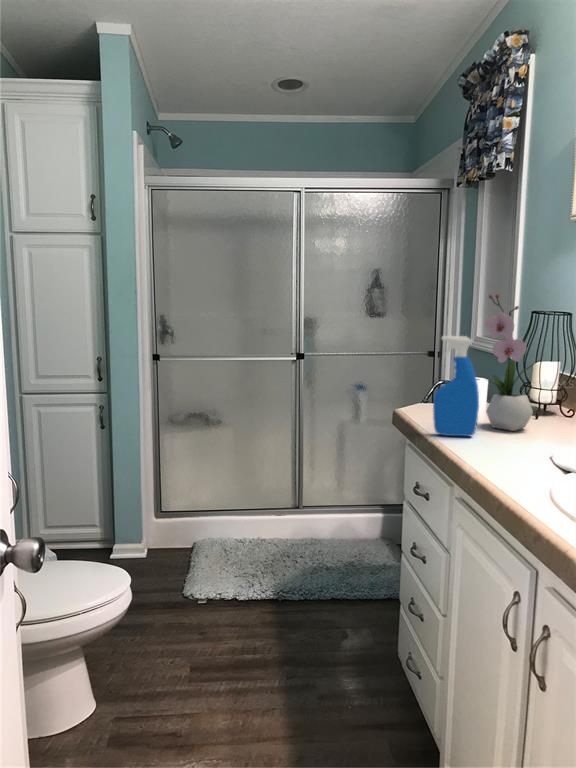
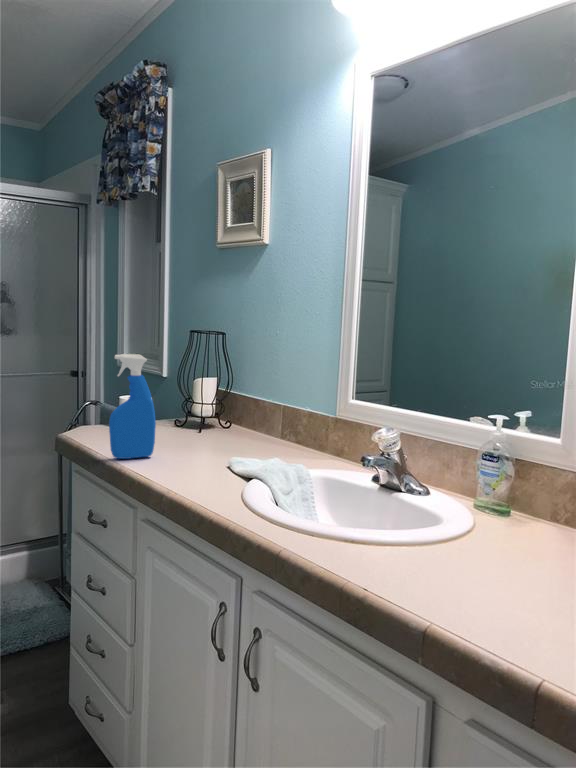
flower arrangement: present [485,294,539,431] -> none [154,312,206,446]

